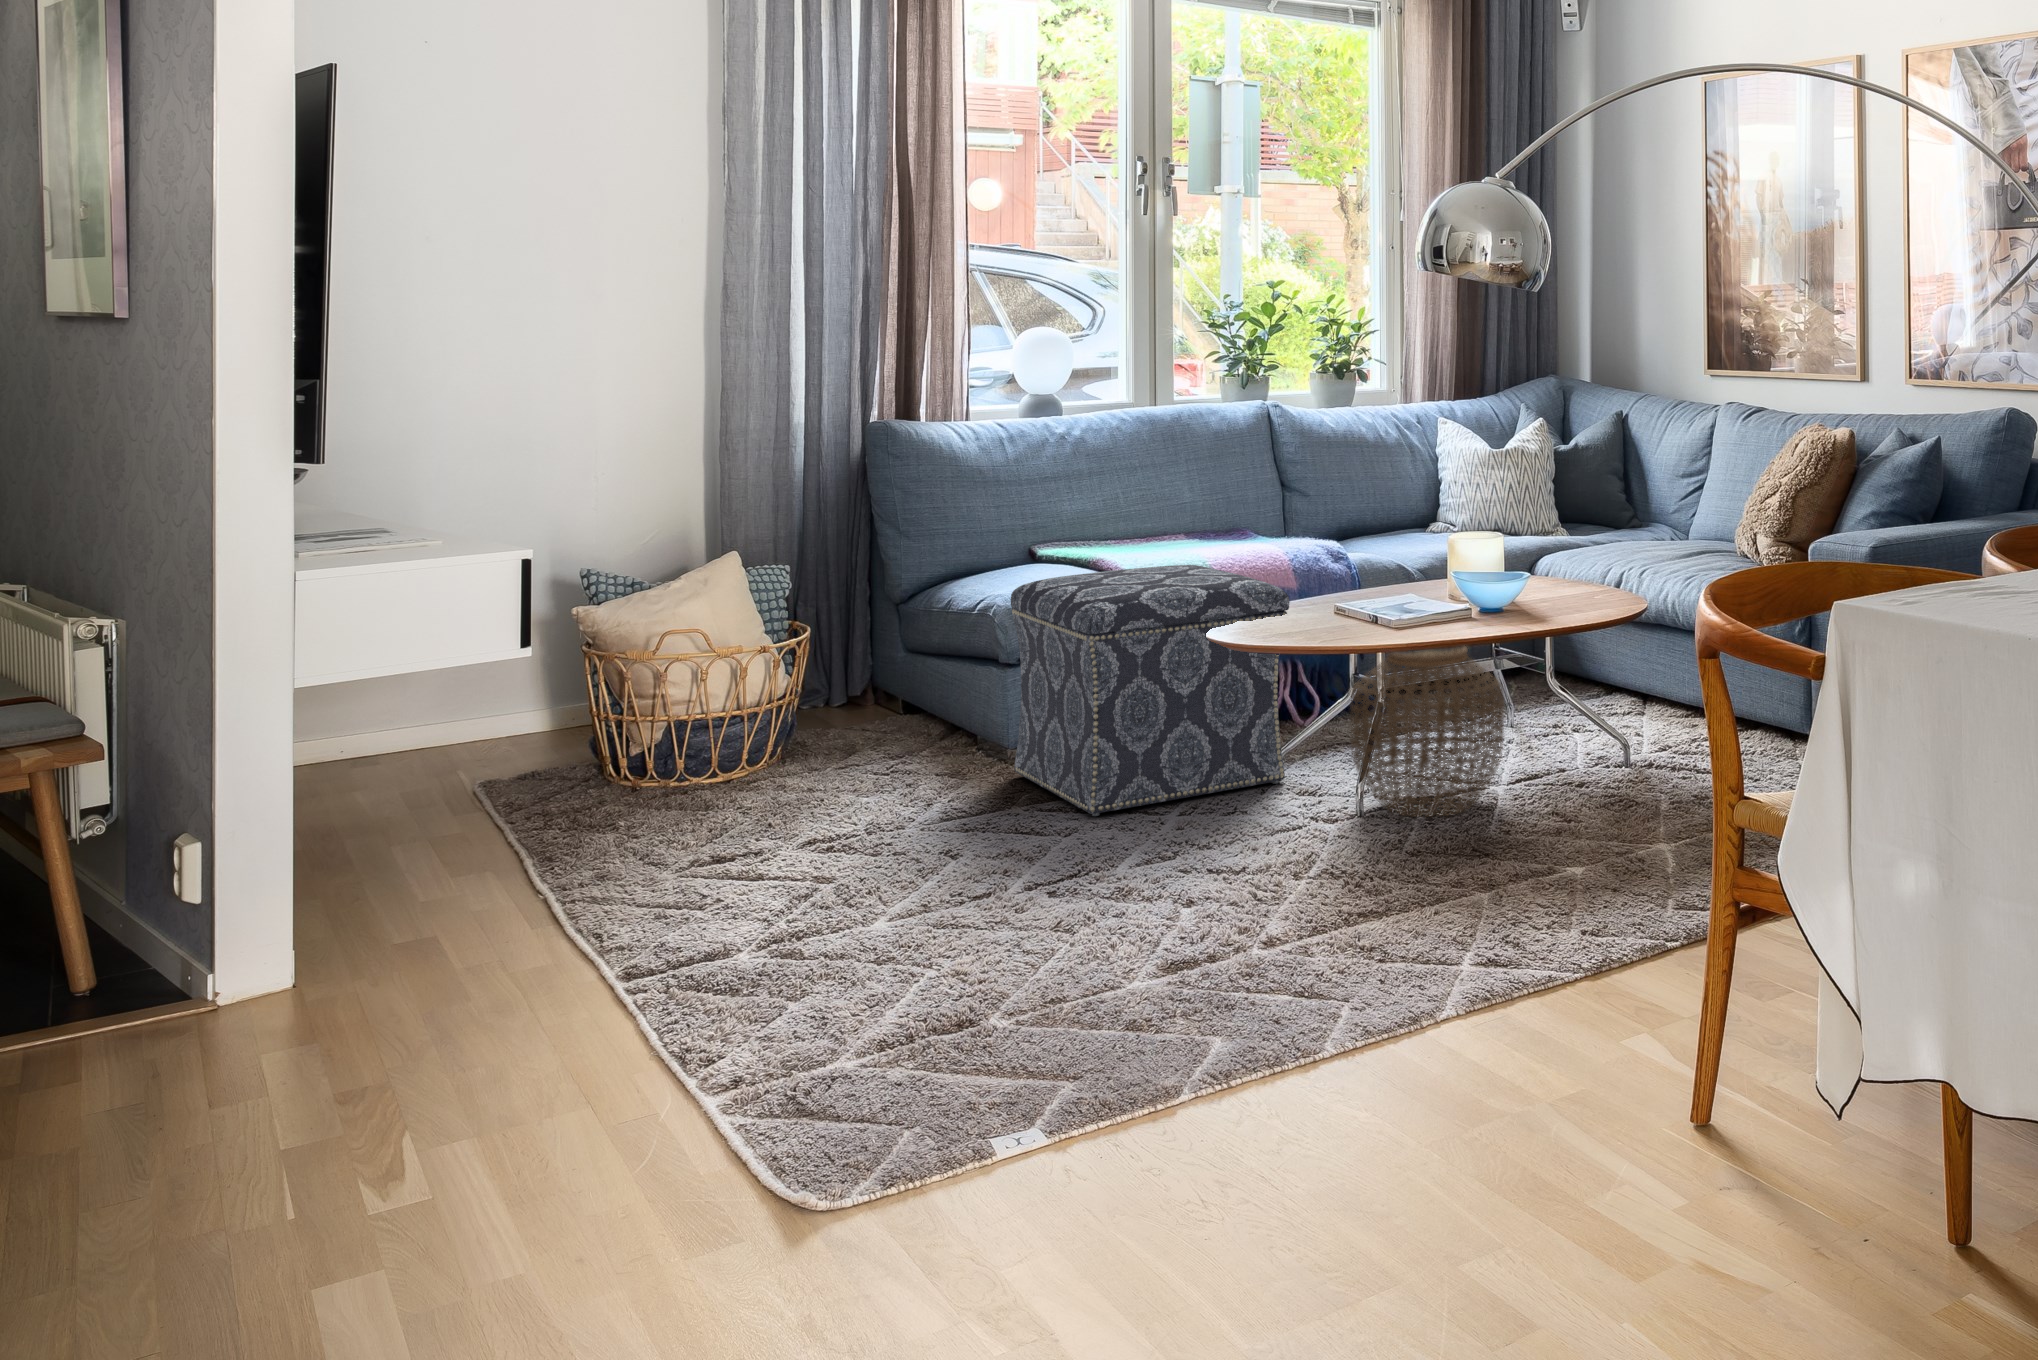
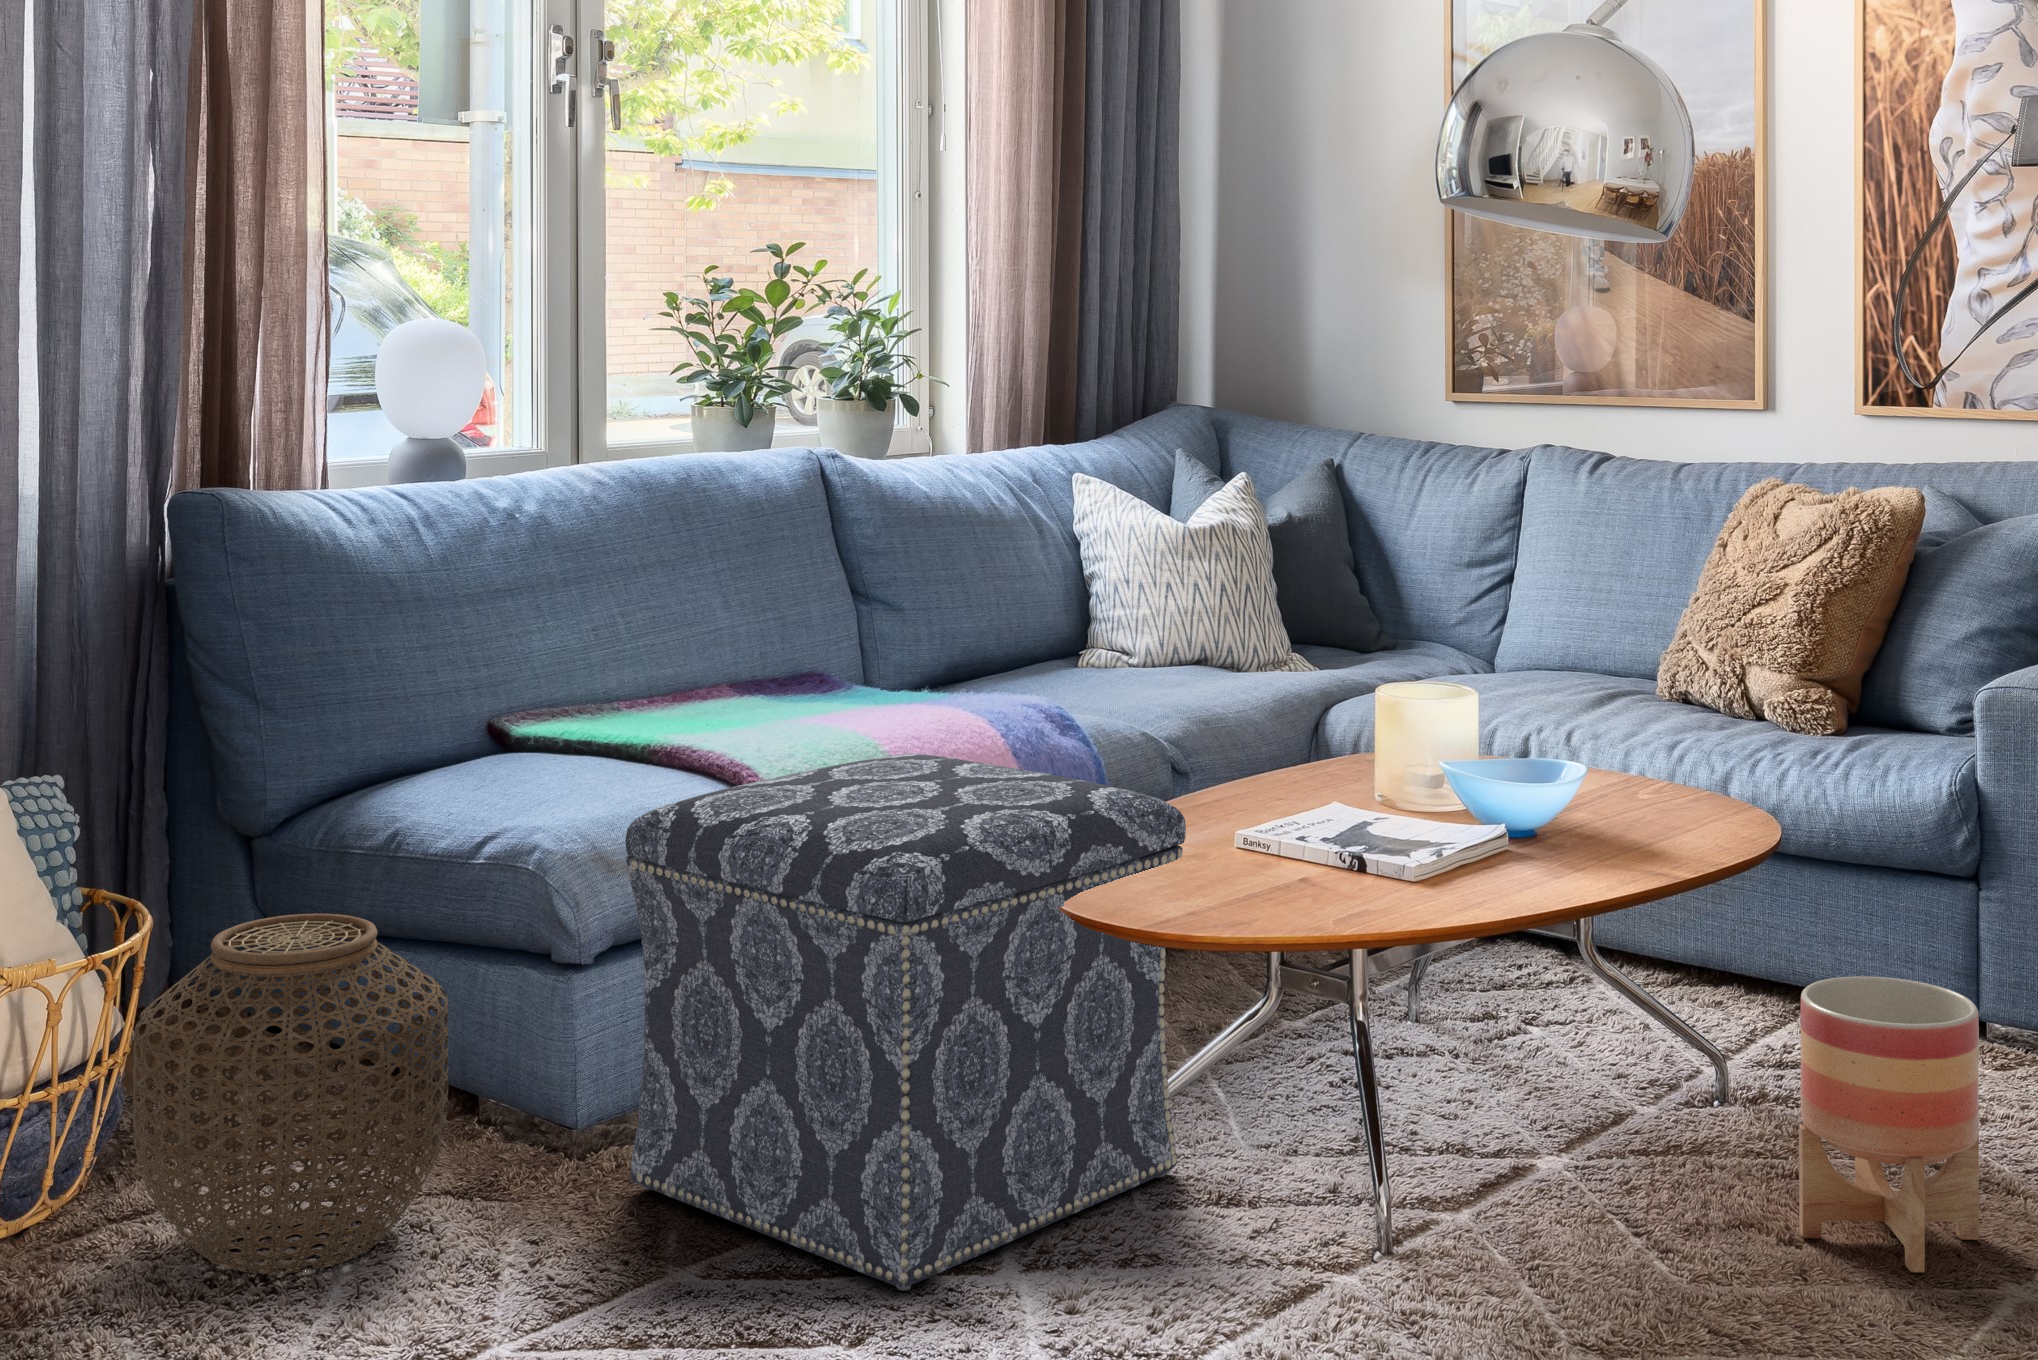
woven basket: present [1350,647,1503,817] -> present [133,914,448,1274]
planter: none [1559,688,1651,836] -> present [1799,976,1979,1272]

